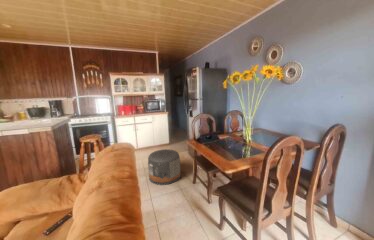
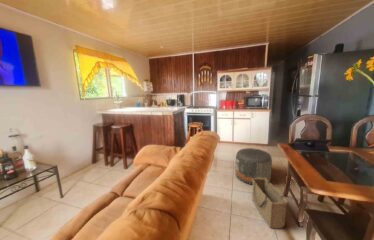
basket: none [170,174,204,215] -> present [252,178,288,228]

